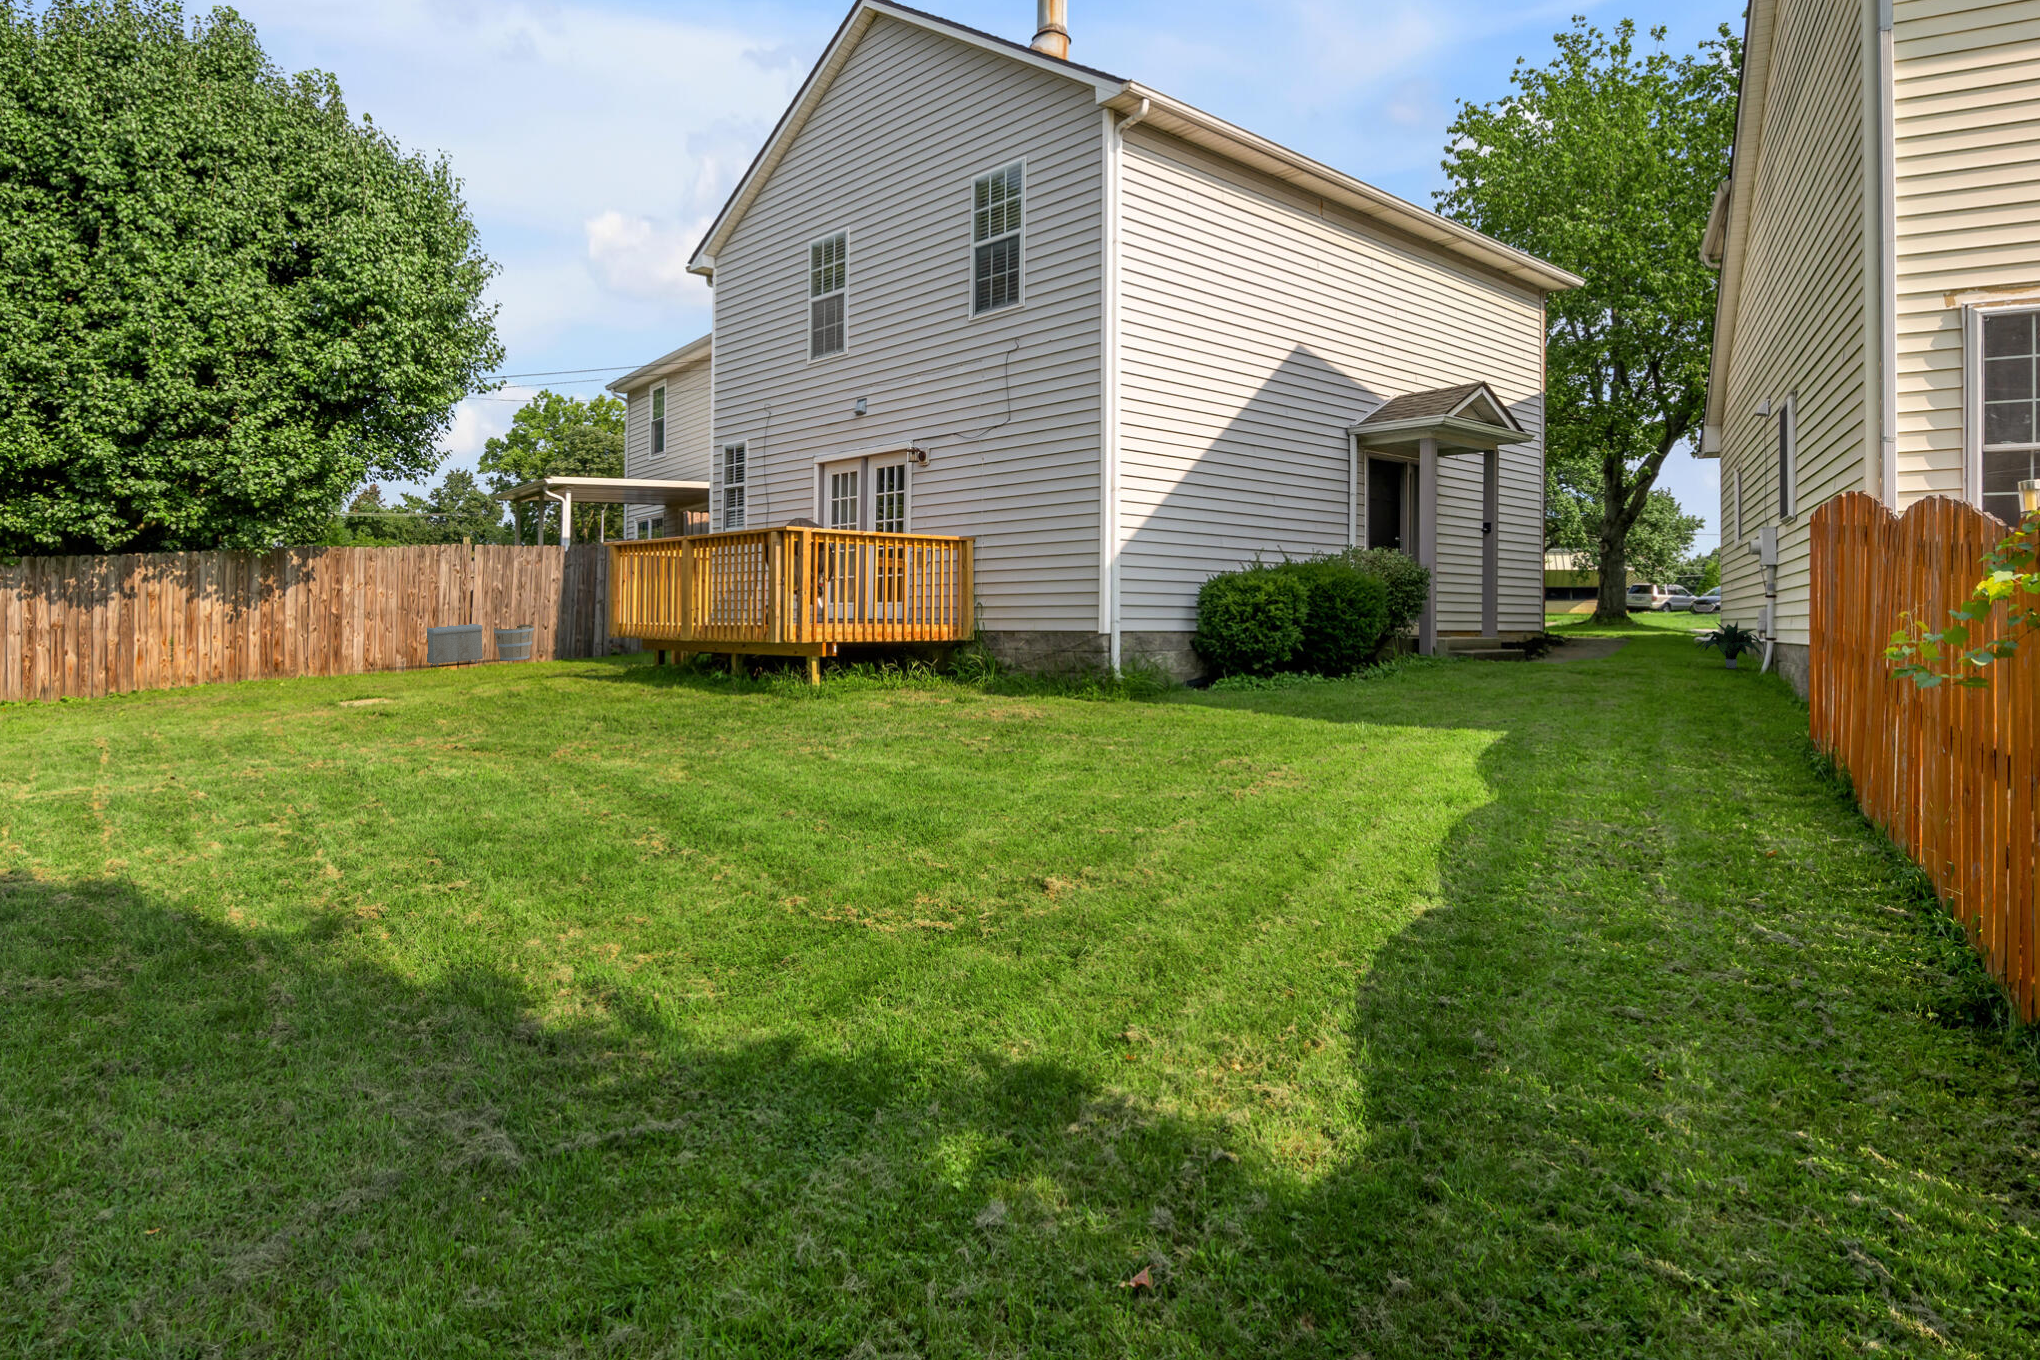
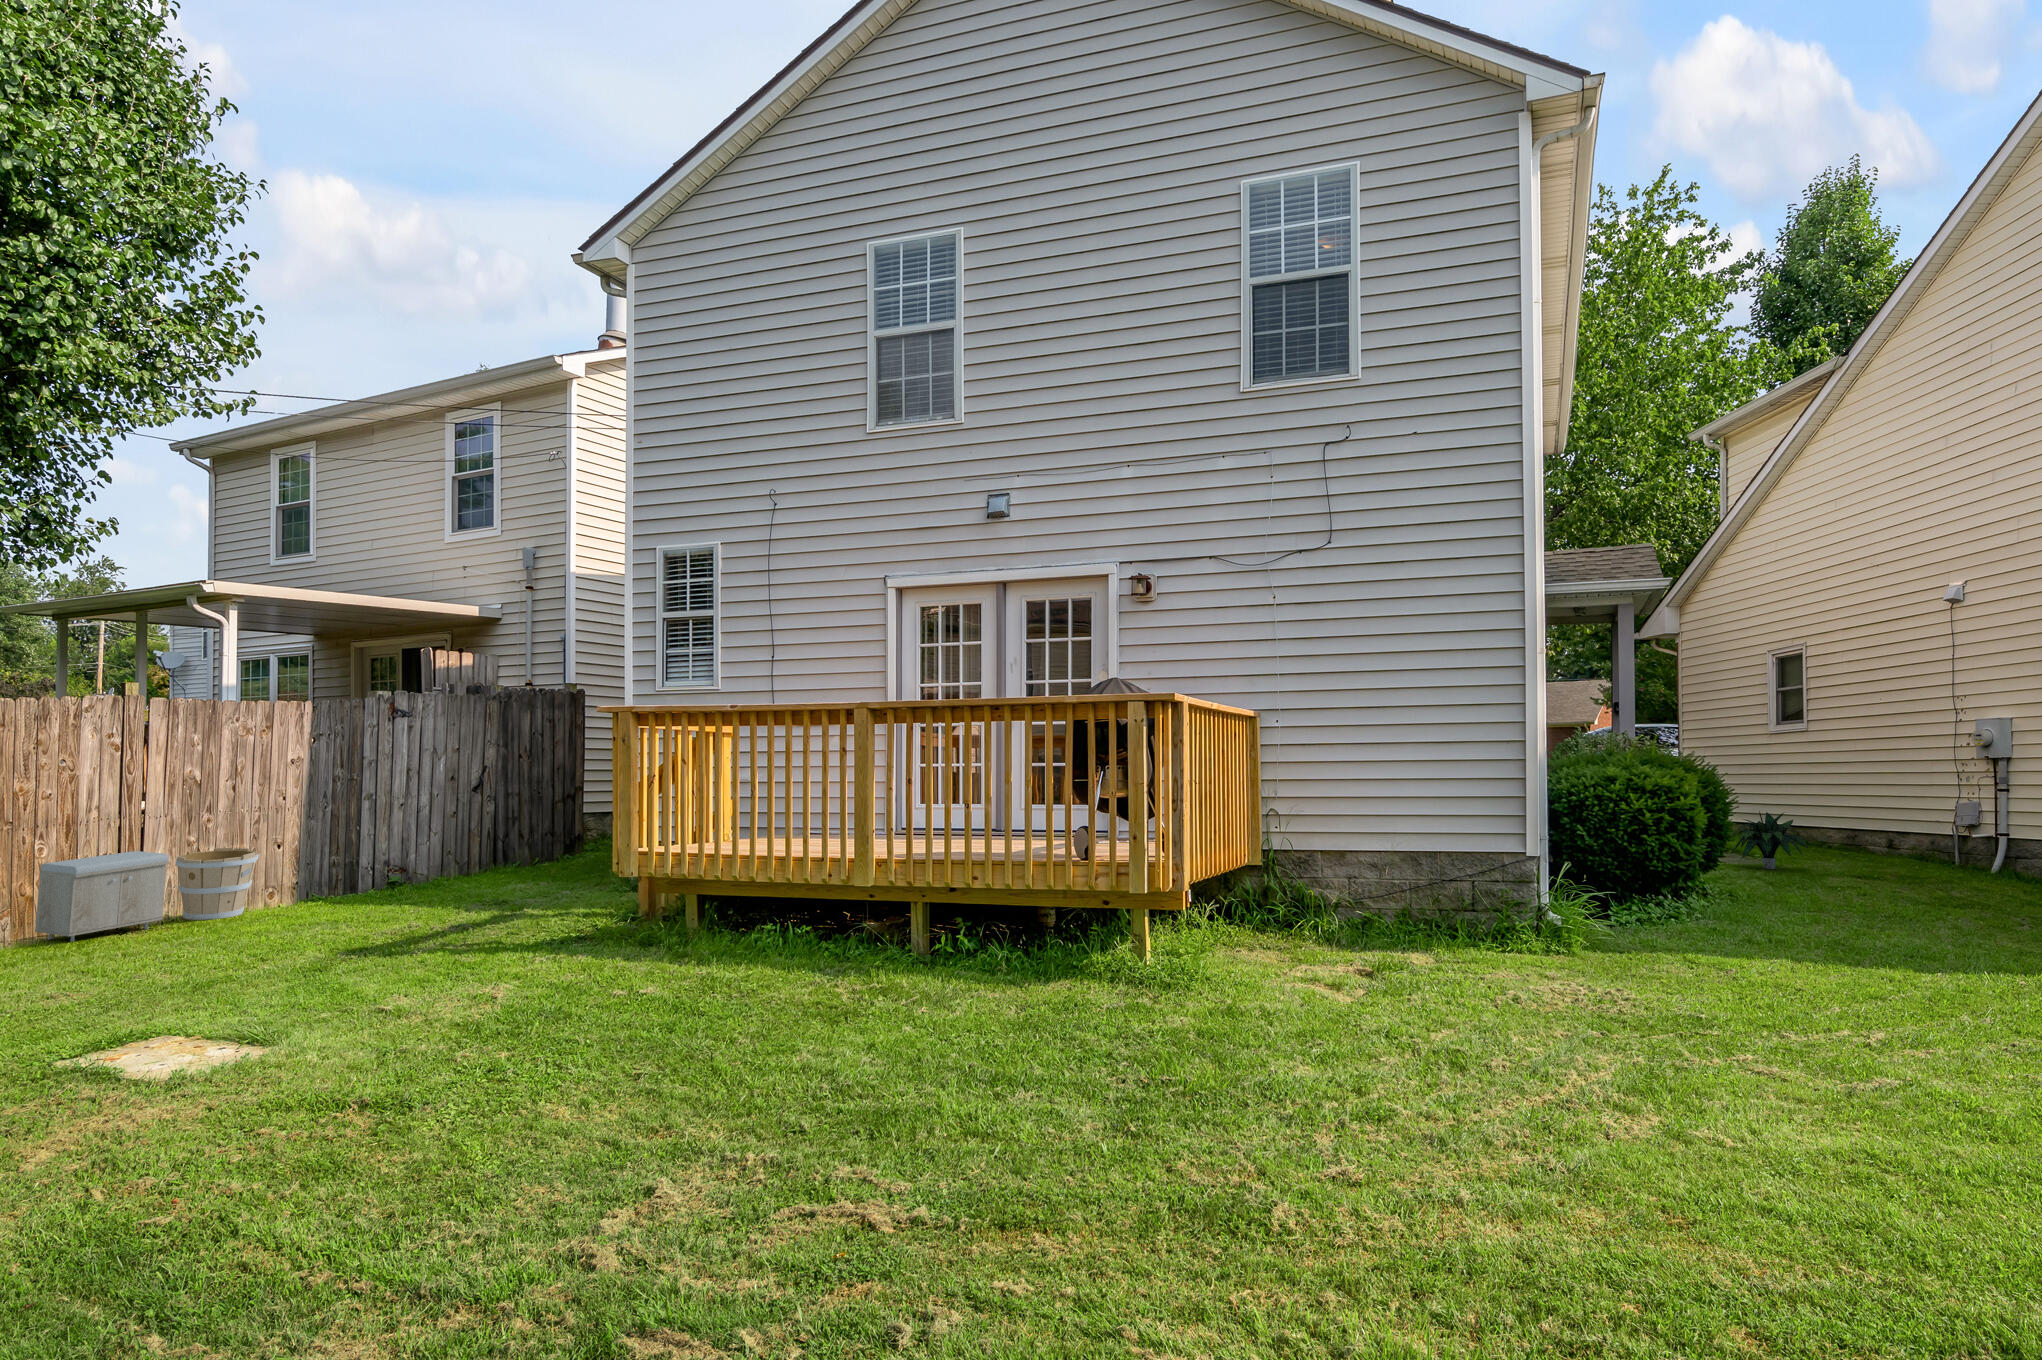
potted plant: present [1696,621,1763,668] -> present [1733,812,1808,869]

